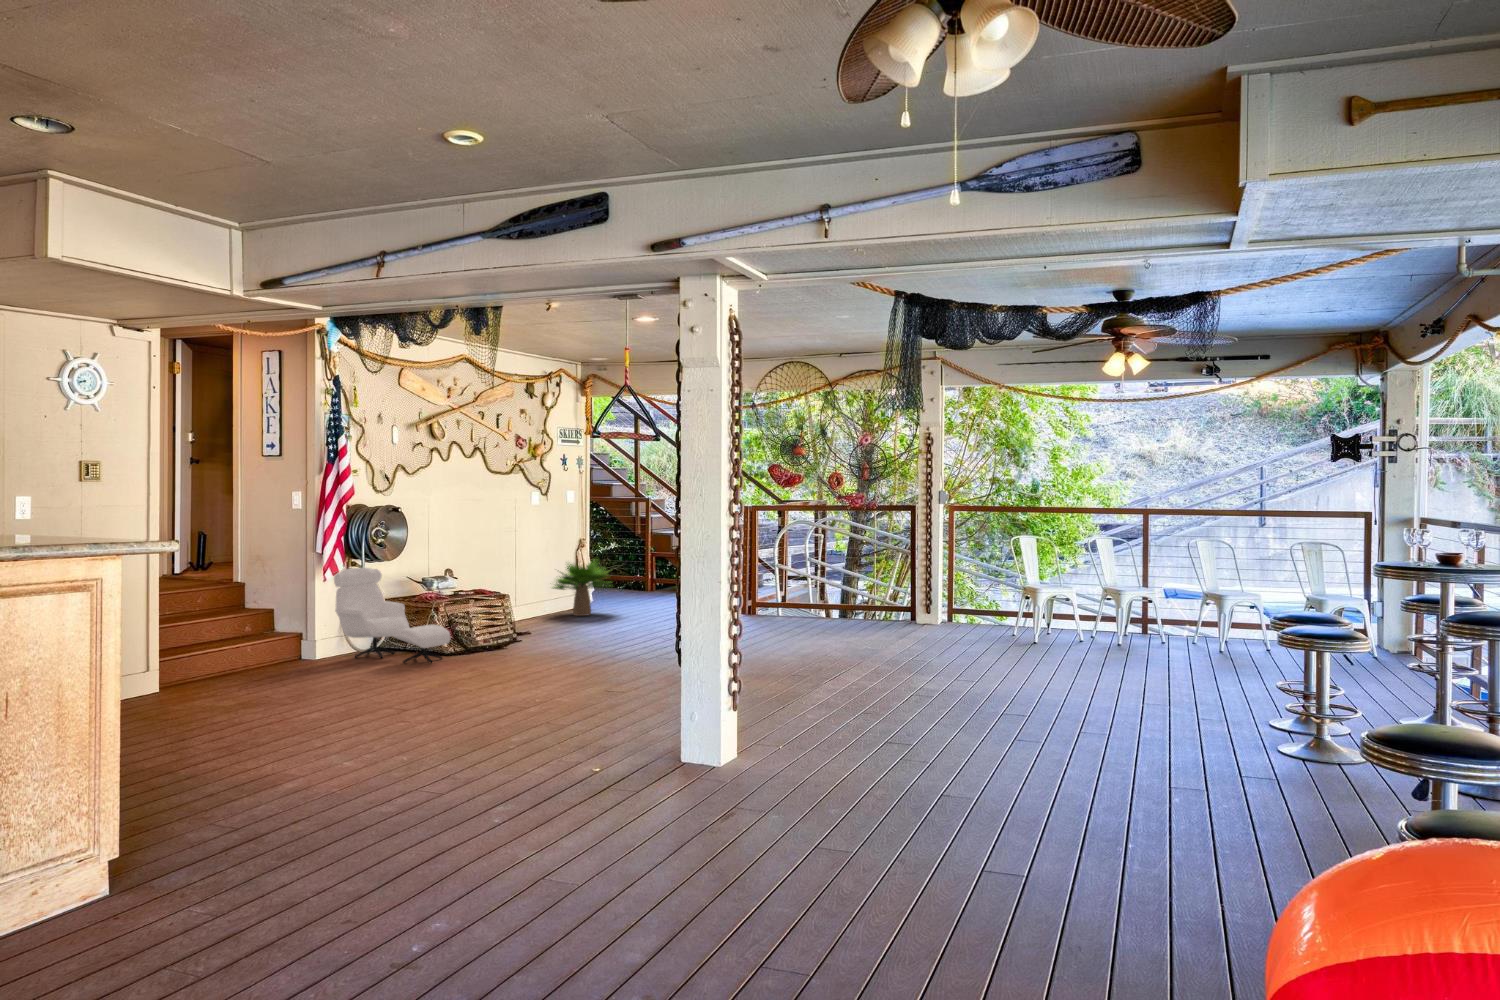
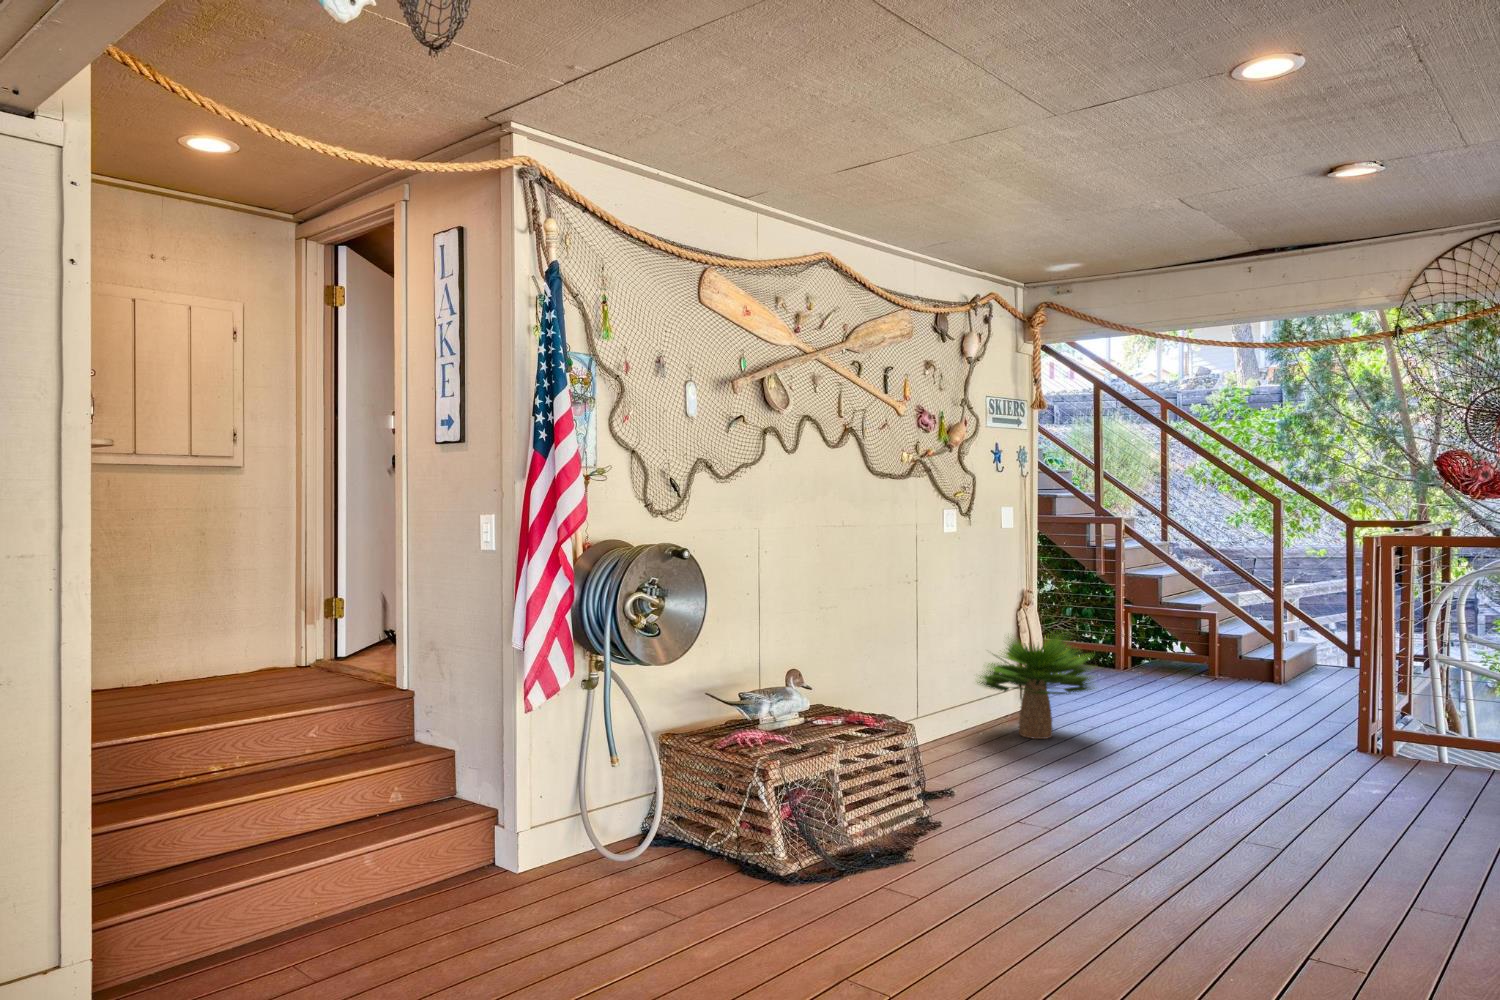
armchair: present [334,568,451,663] -> none [552,672,789,933]

